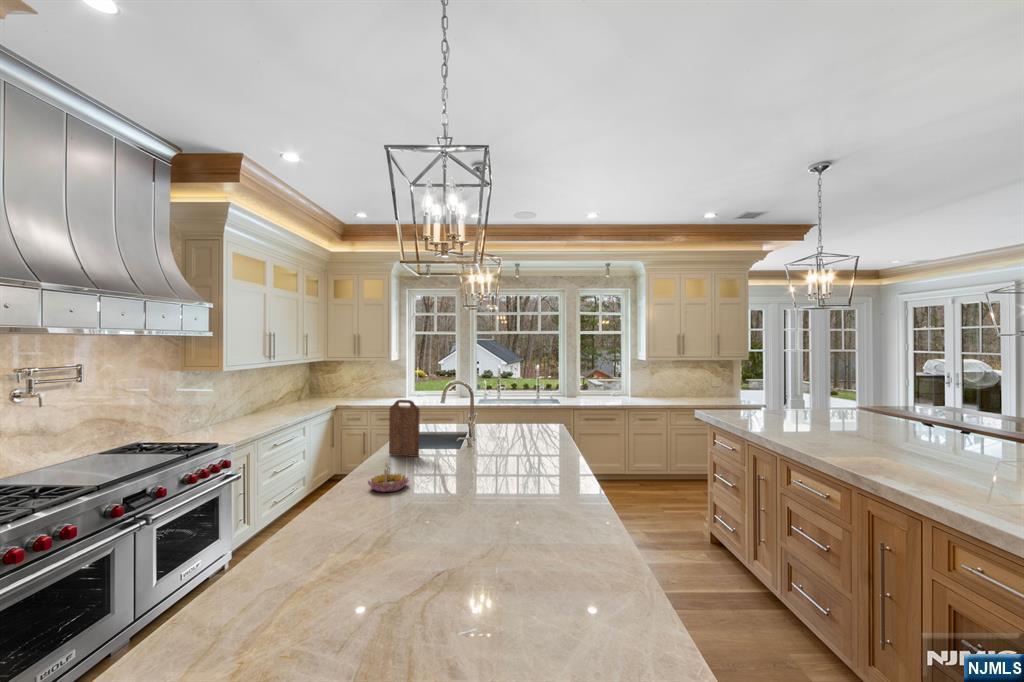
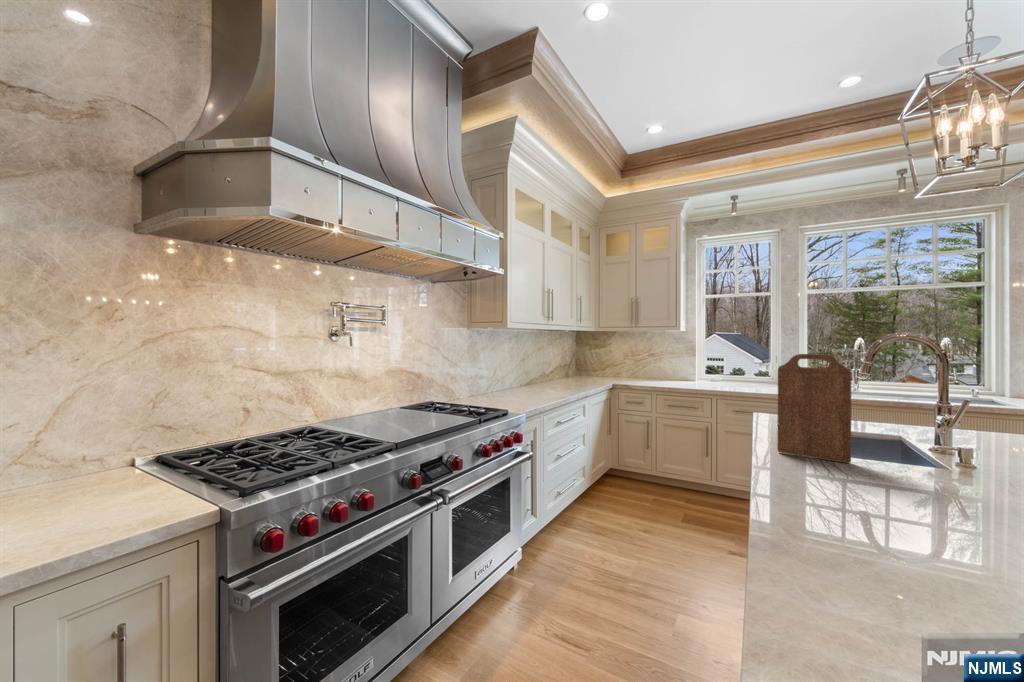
candle holder: present [368,463,409,492] -> none [834,464,963,545]

